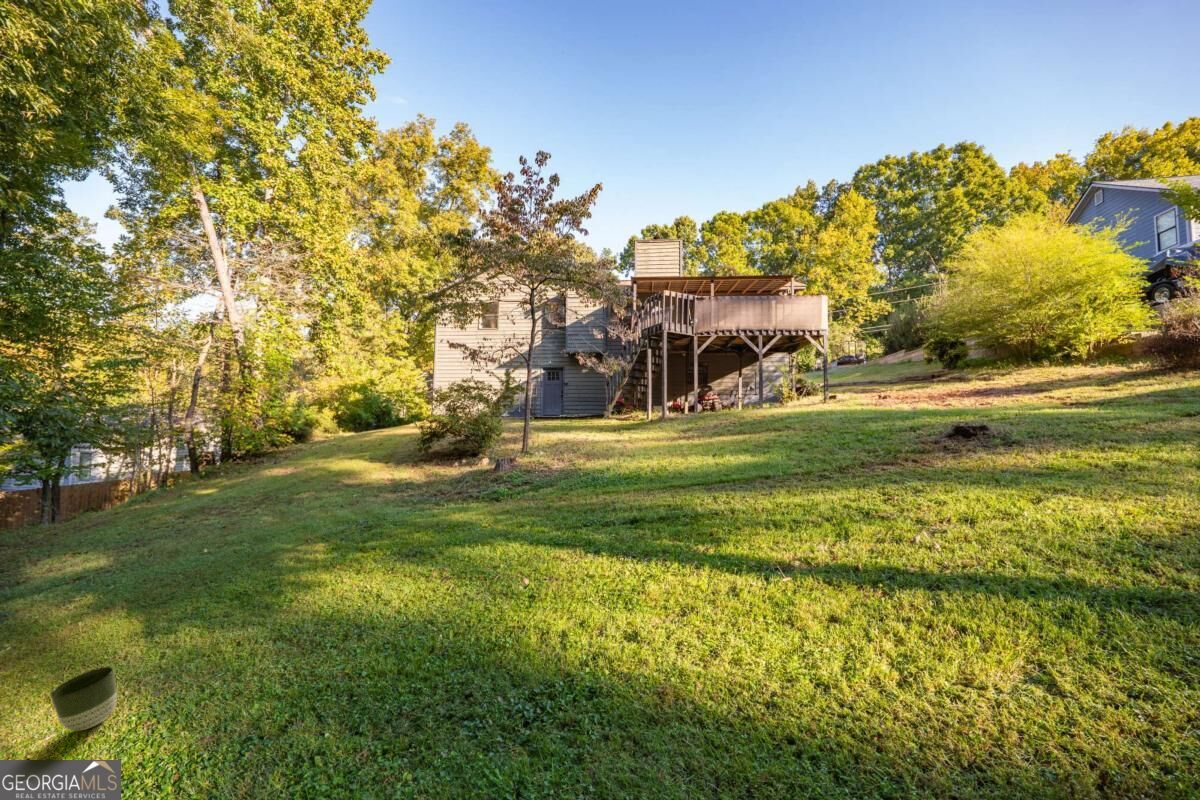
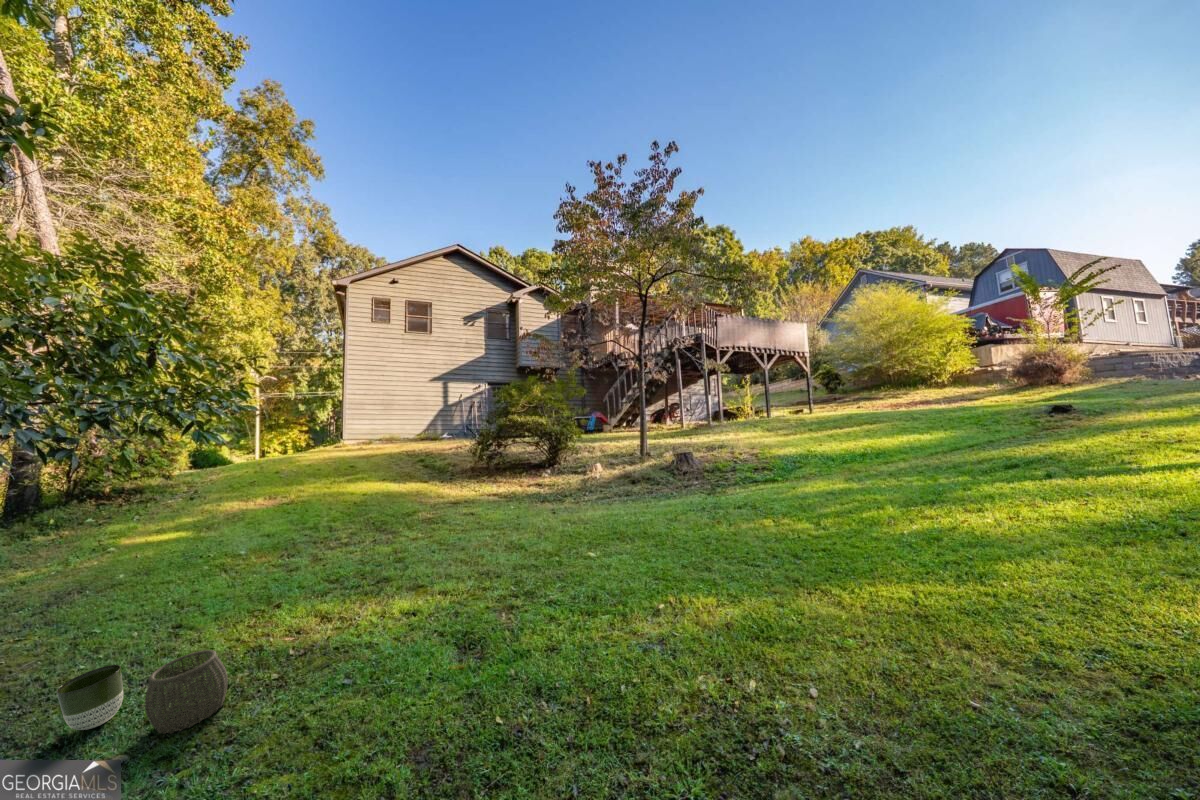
woven basket: none [139,652,221,734] -> present [144,650,228,734]

